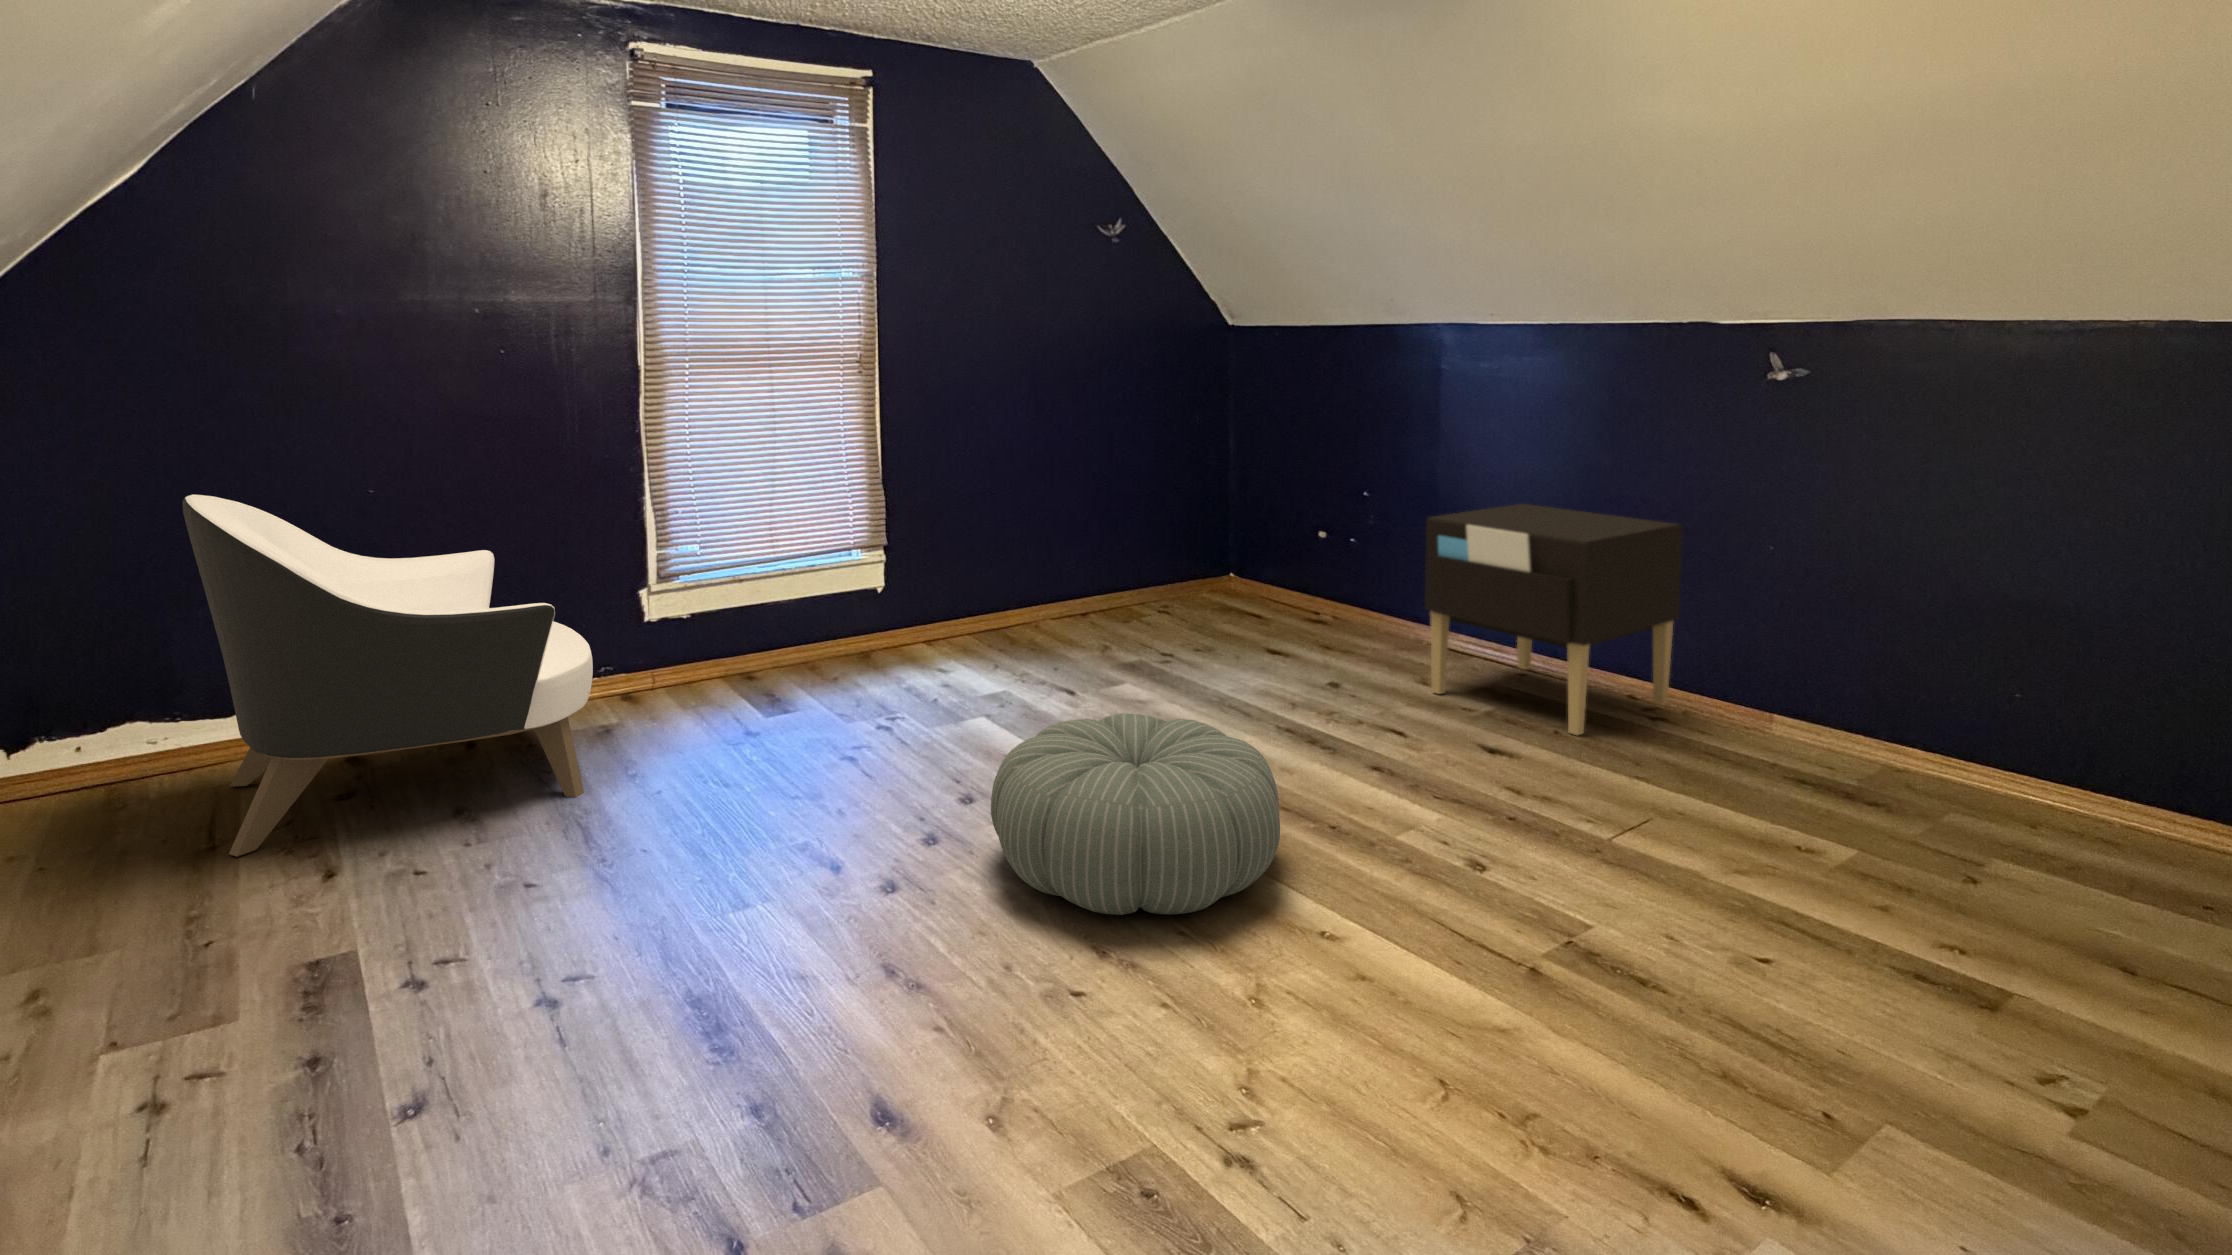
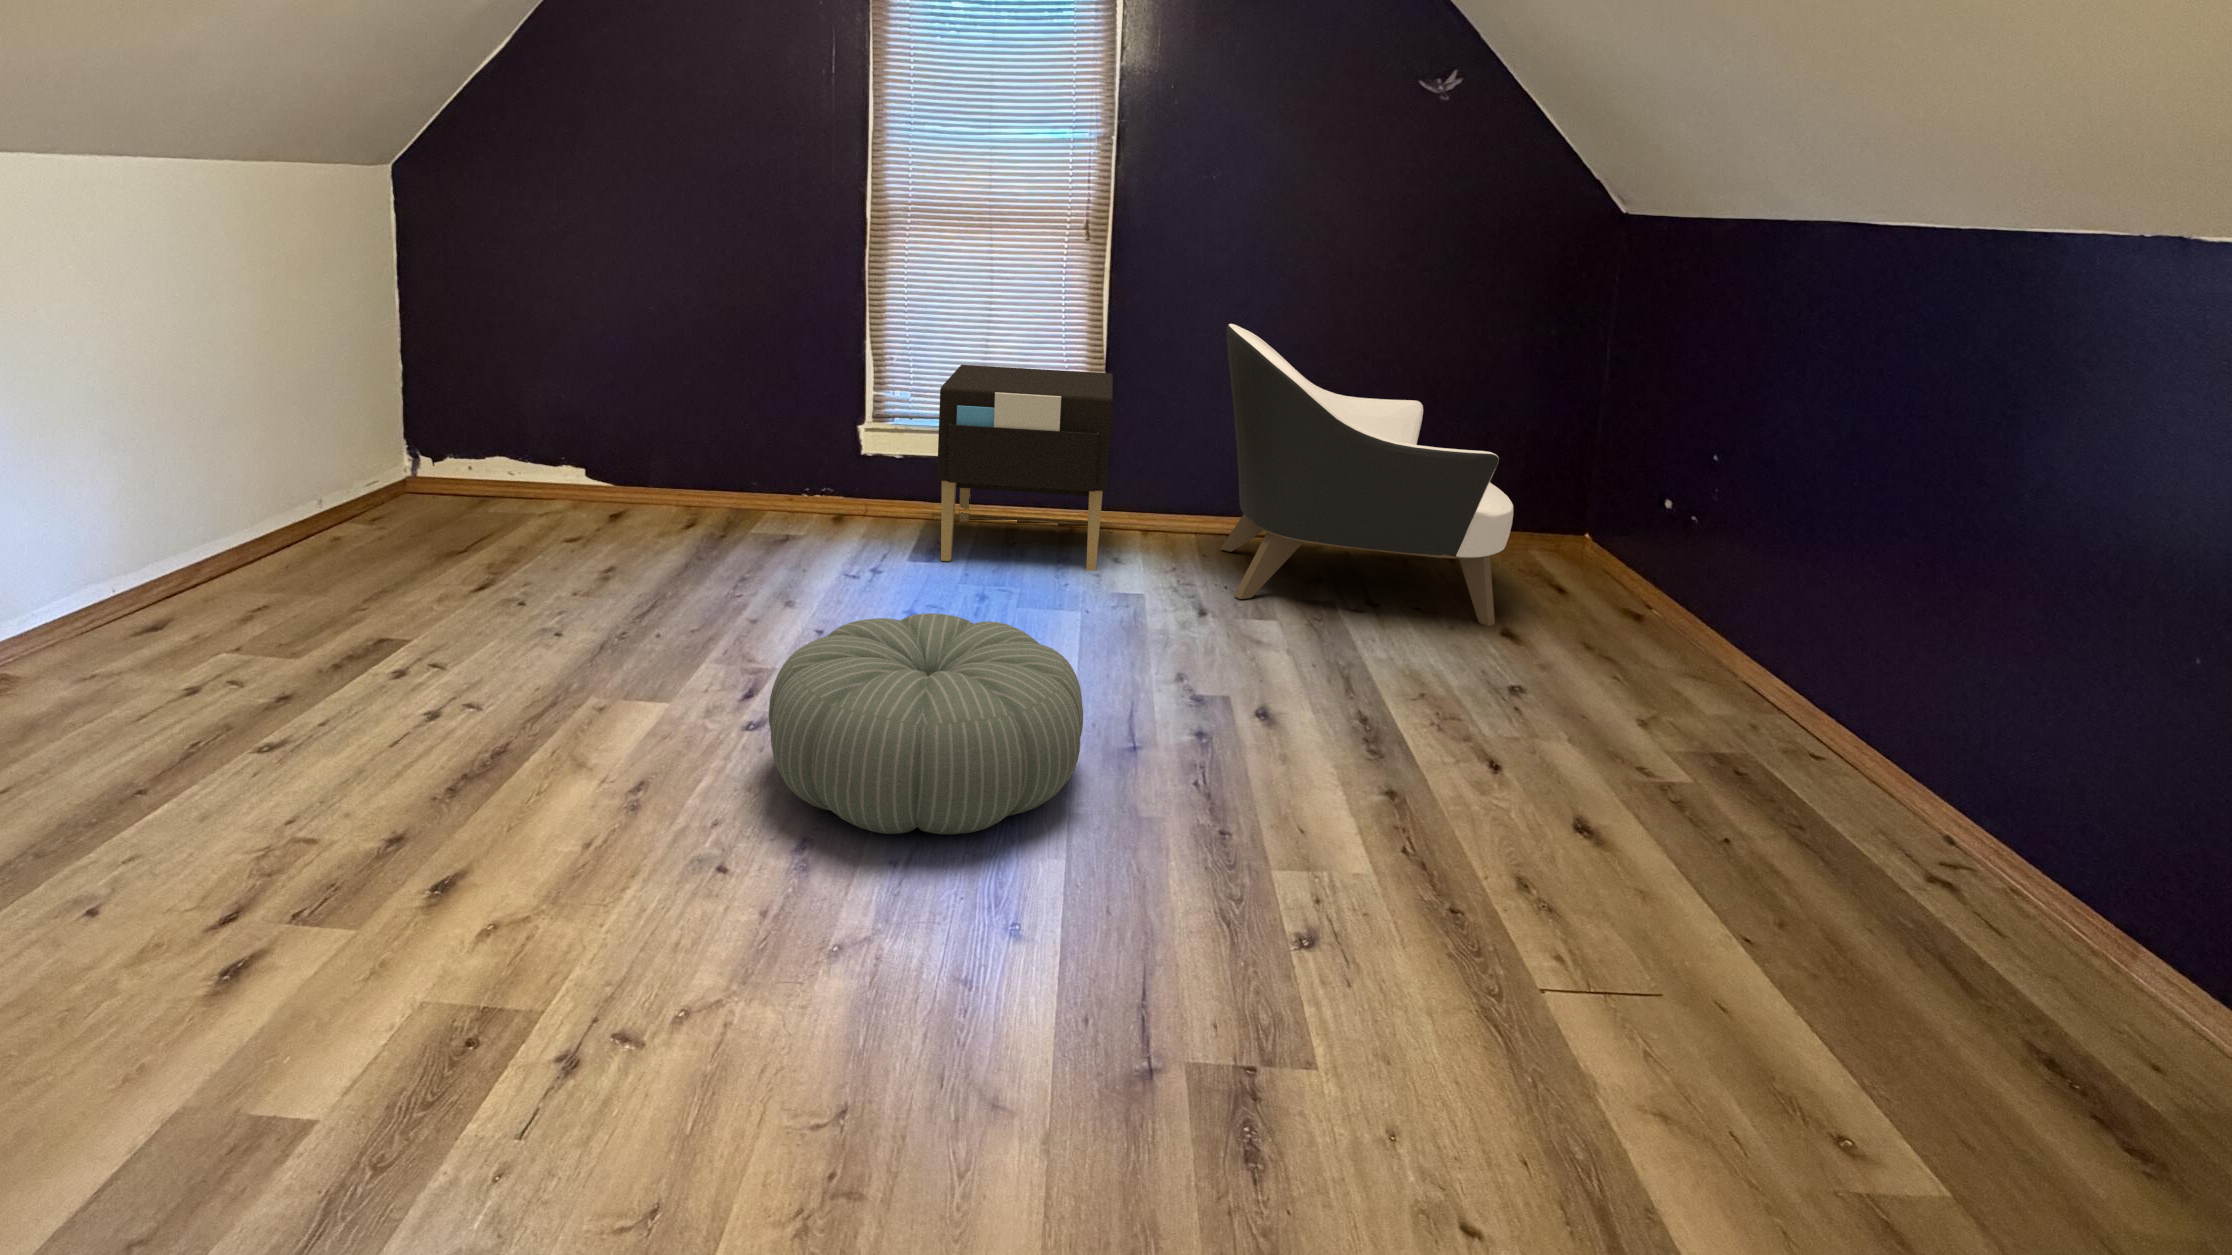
armchair: present [182,495,593,857] -> present [1220,324,1513,626]
nightstand: present [1424,504,1683,735] -> present [937,365,1113,571]

